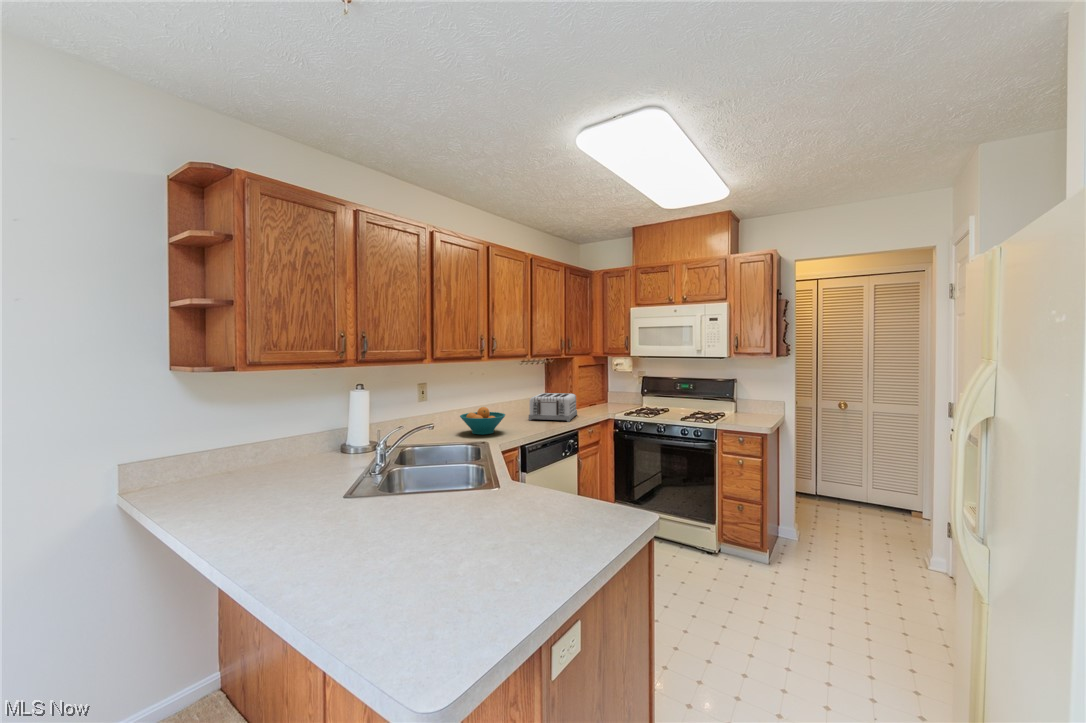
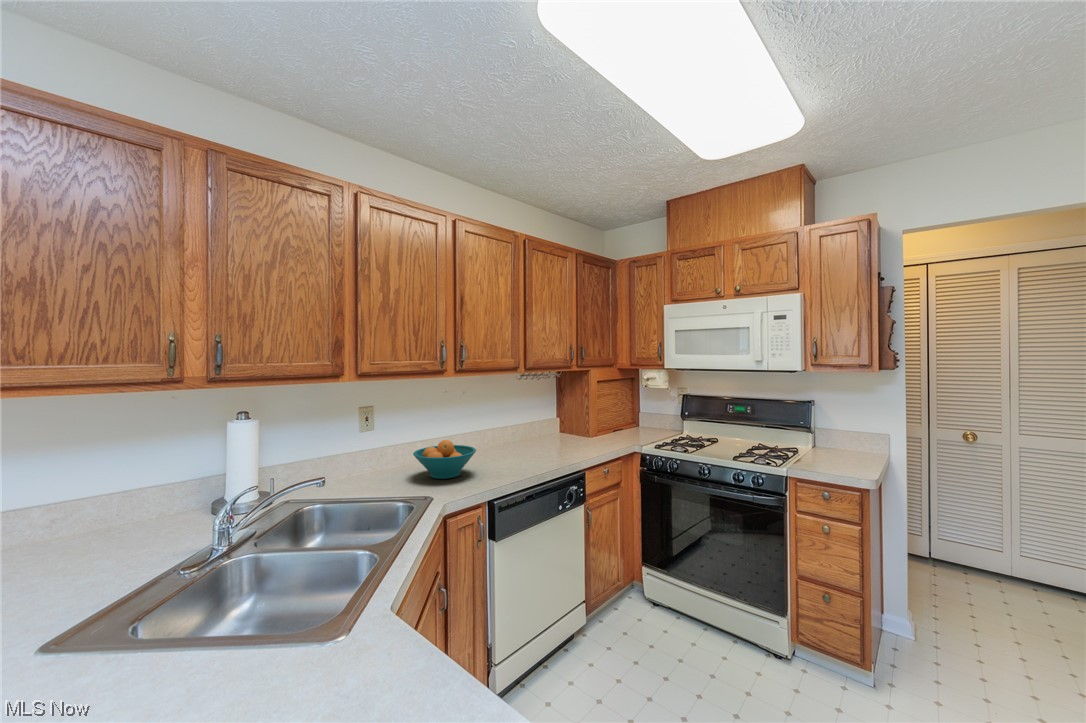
toaster: present [529,393,577,422] -> none [523,416,591,458]

